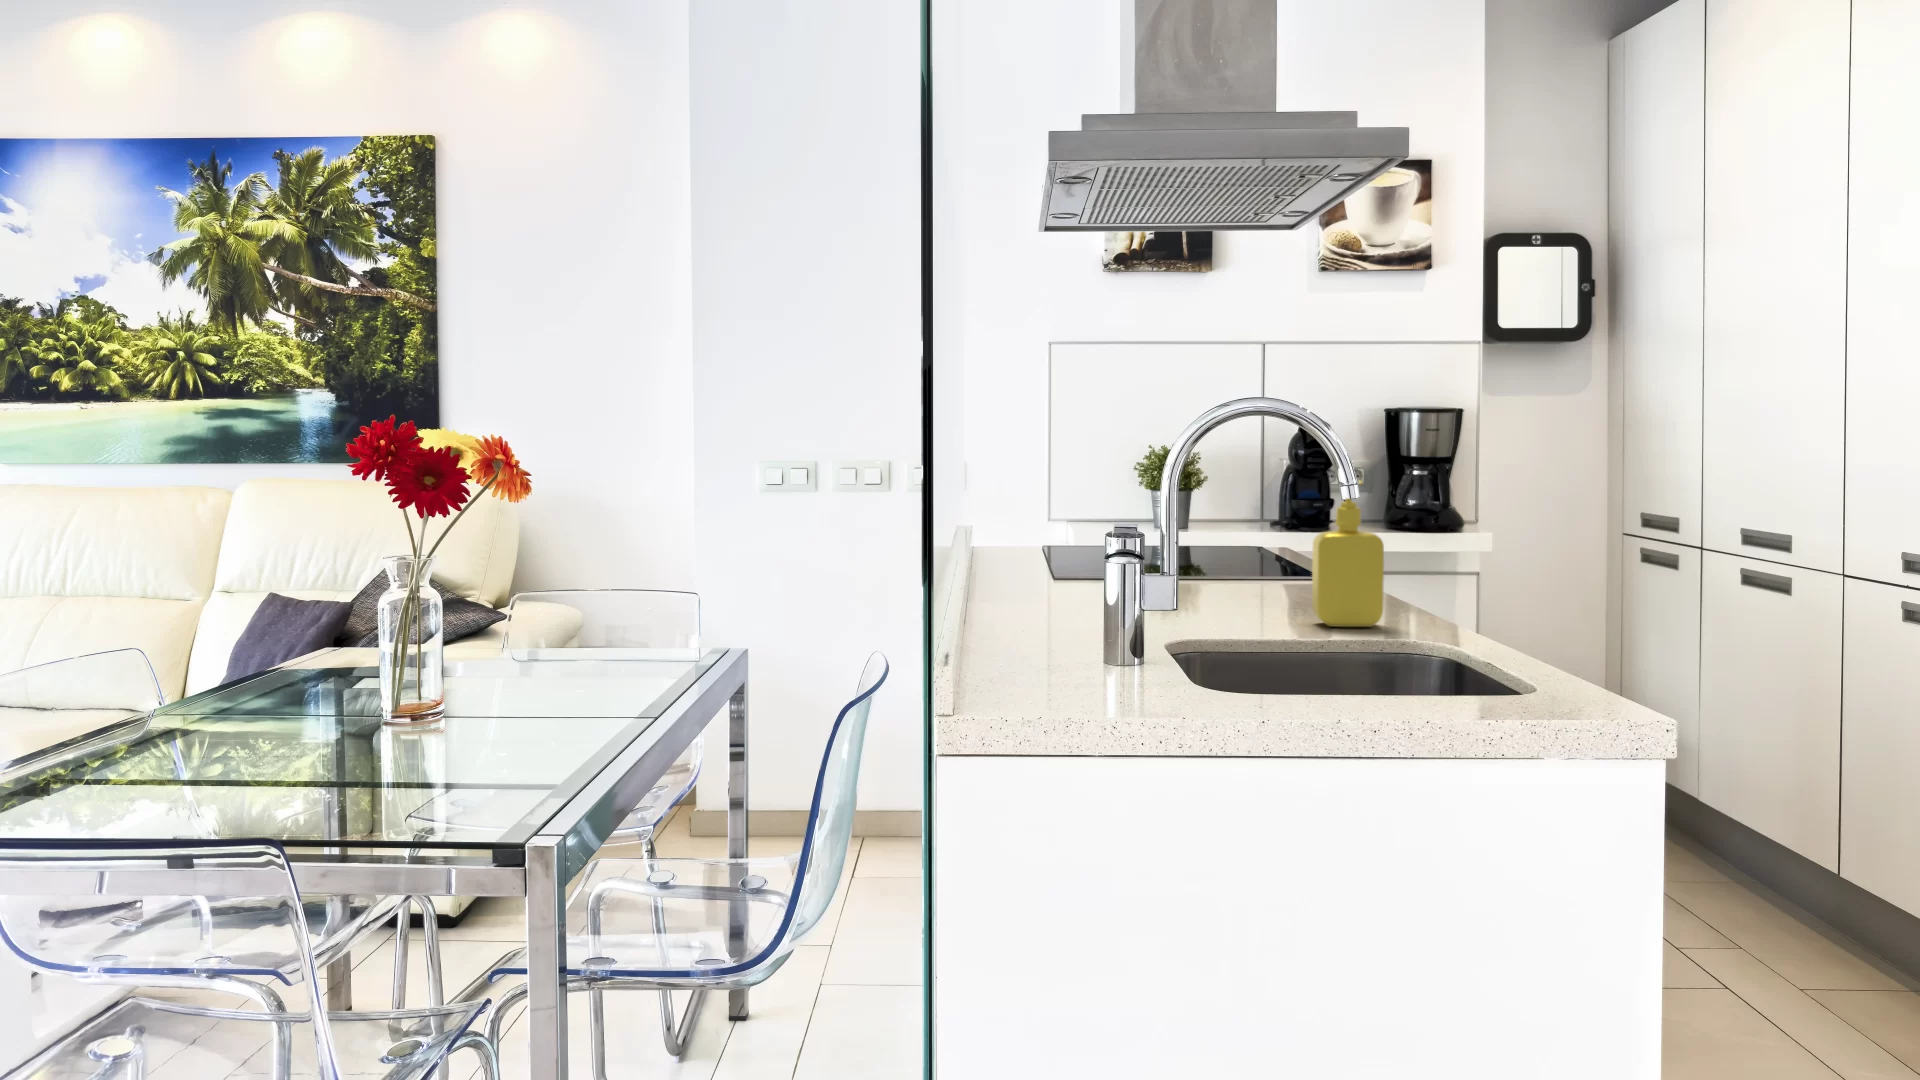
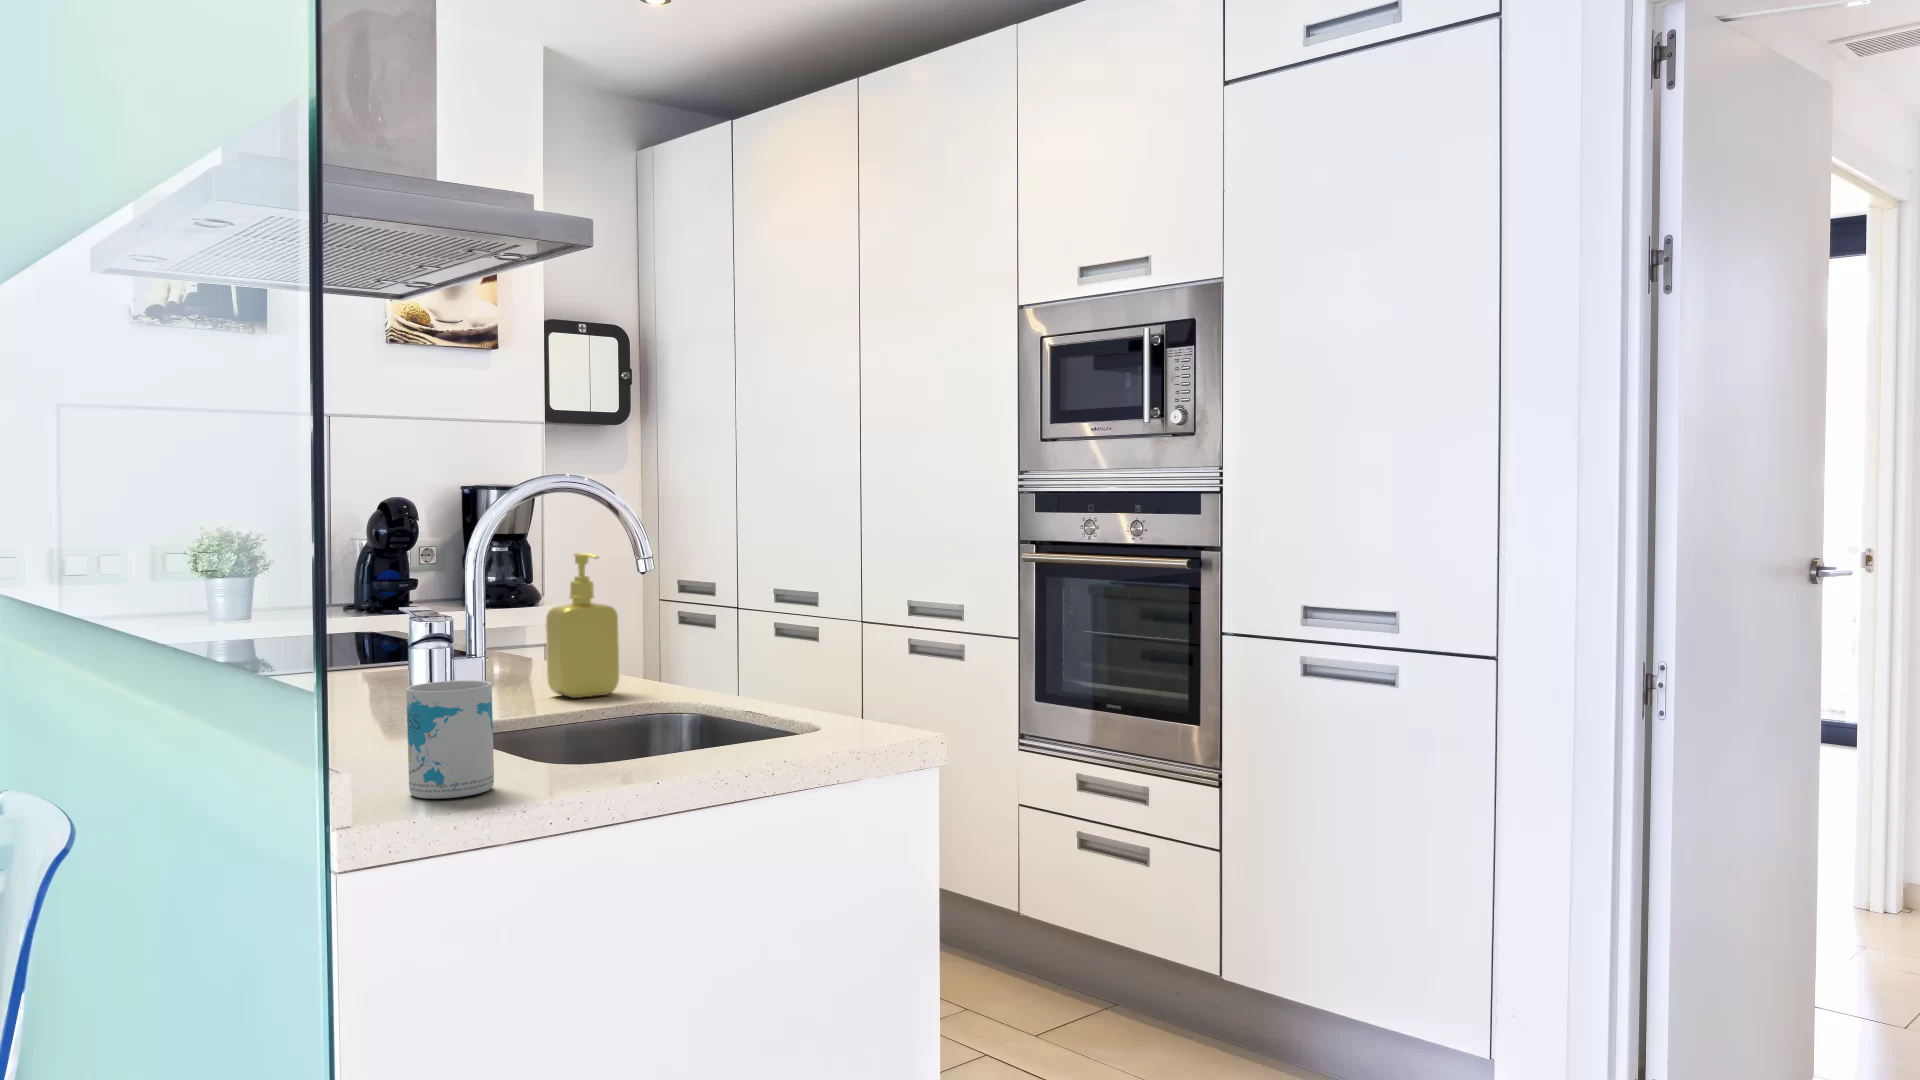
mug: none [1041,593,1116,701] -> present [406,680,494,799]

